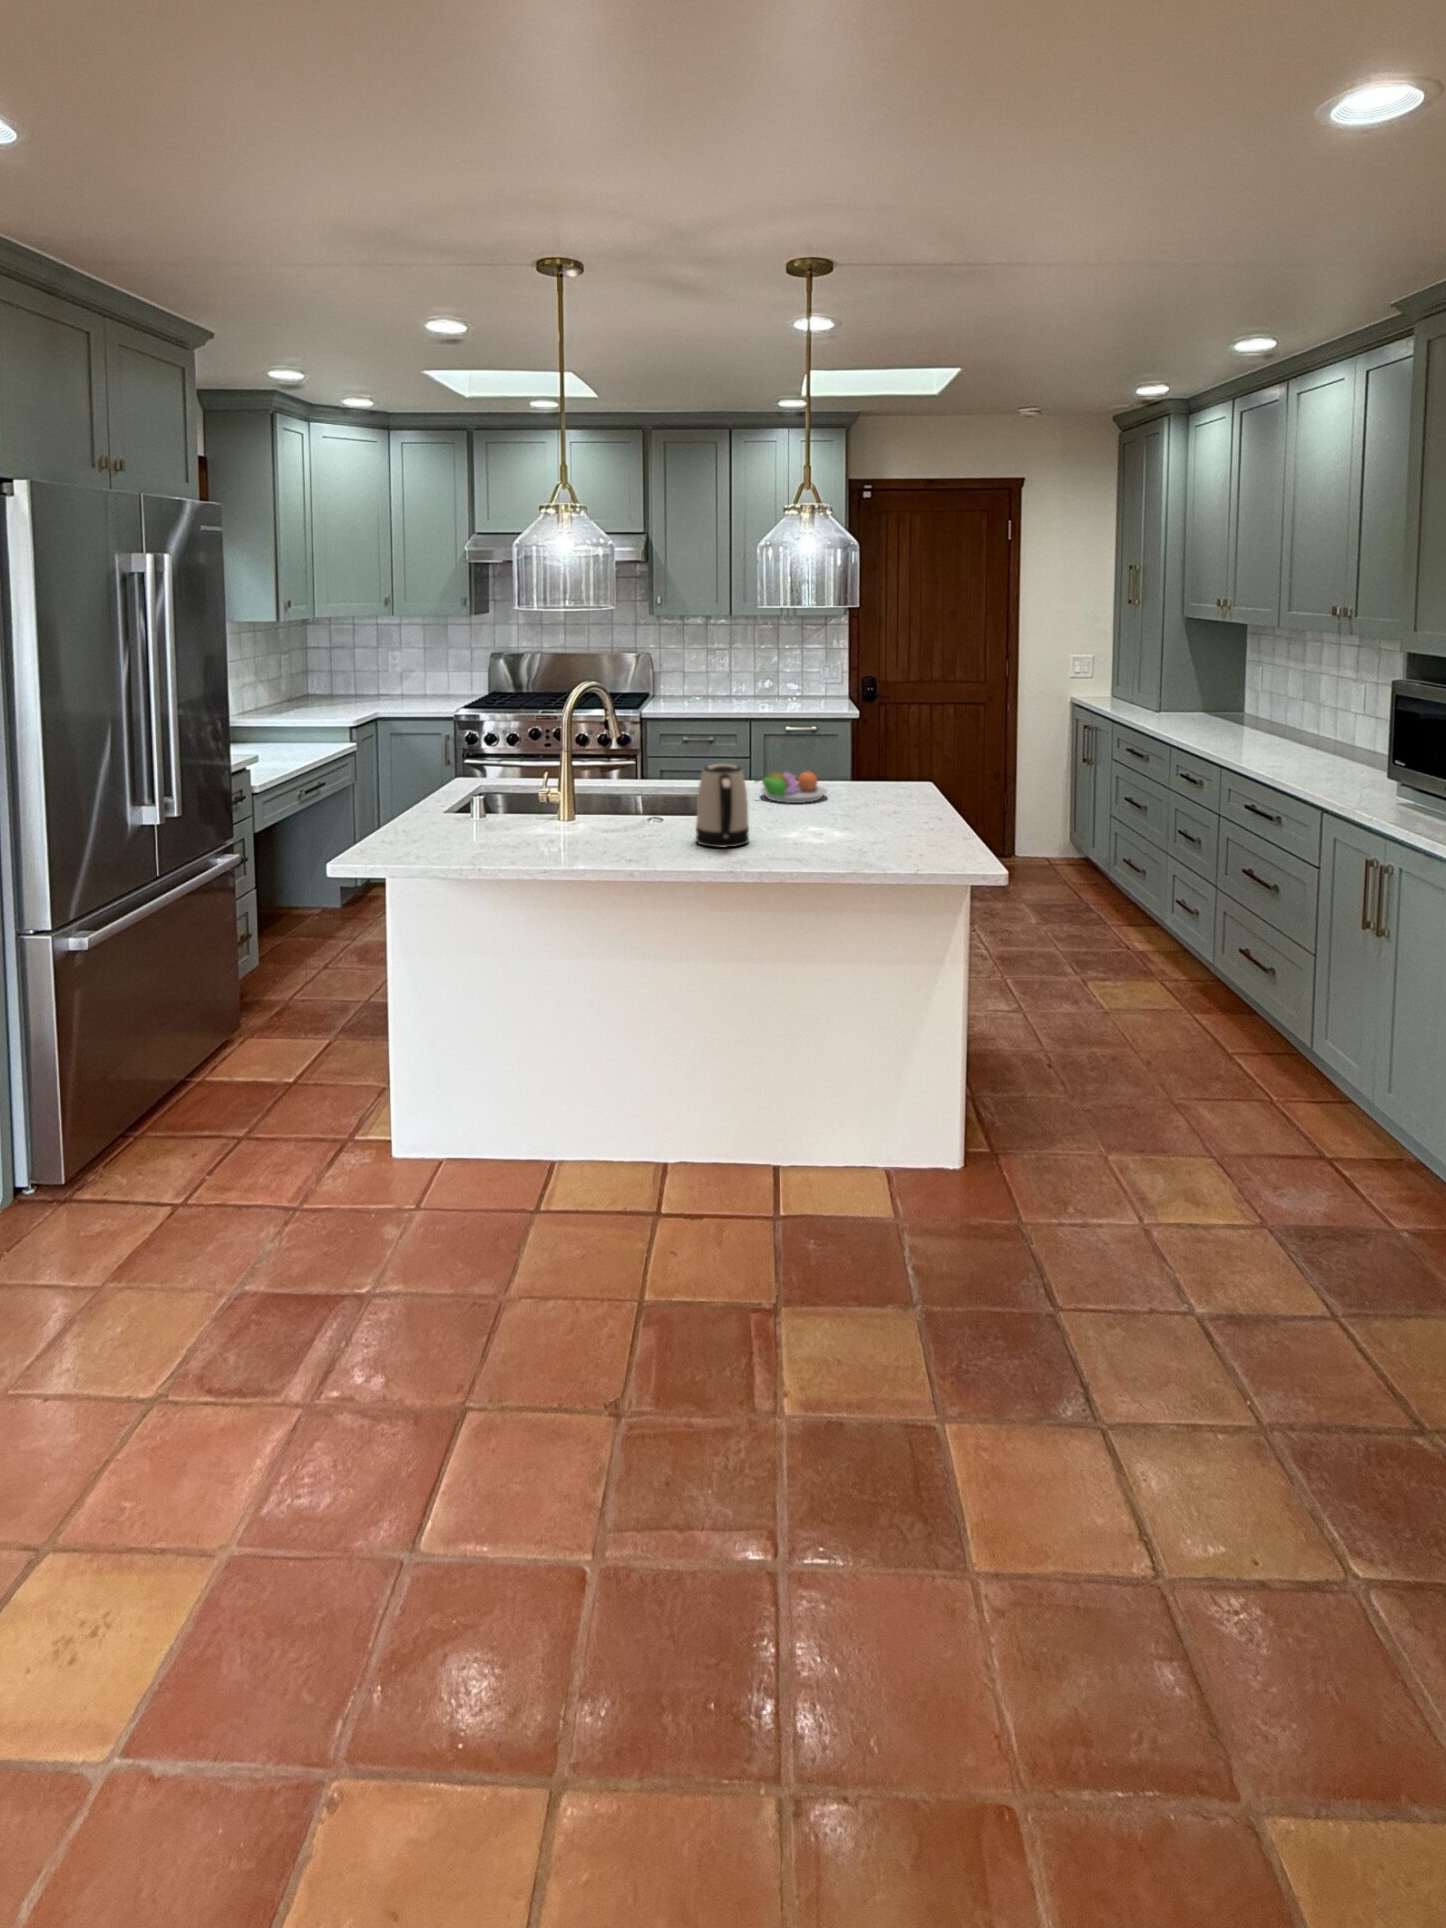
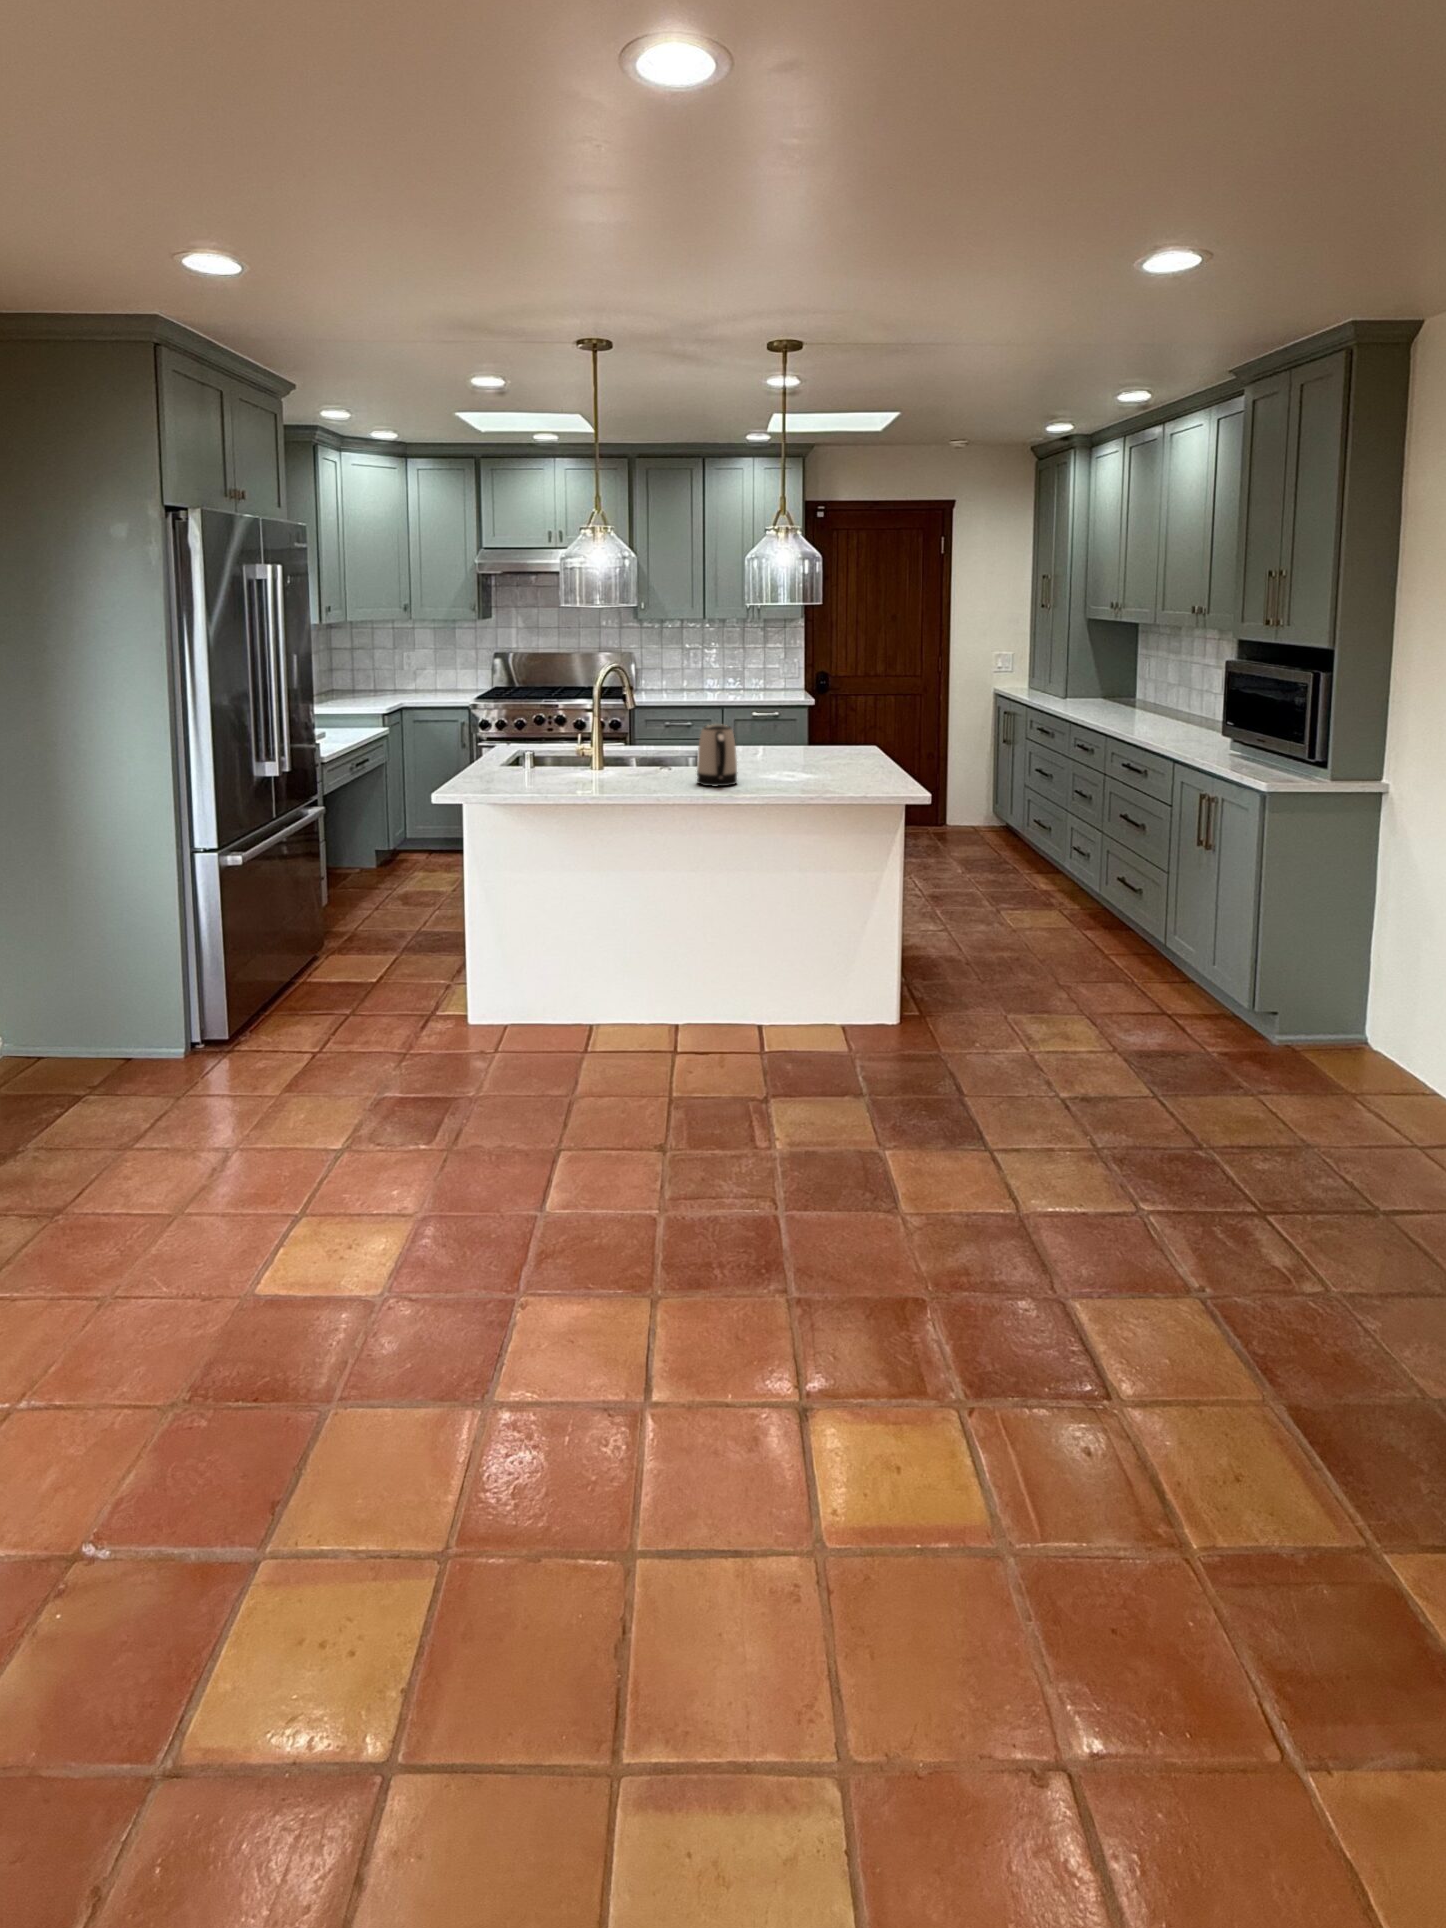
fruit bowl: present [755,771,827,803] -> none [736,735,793,761]

